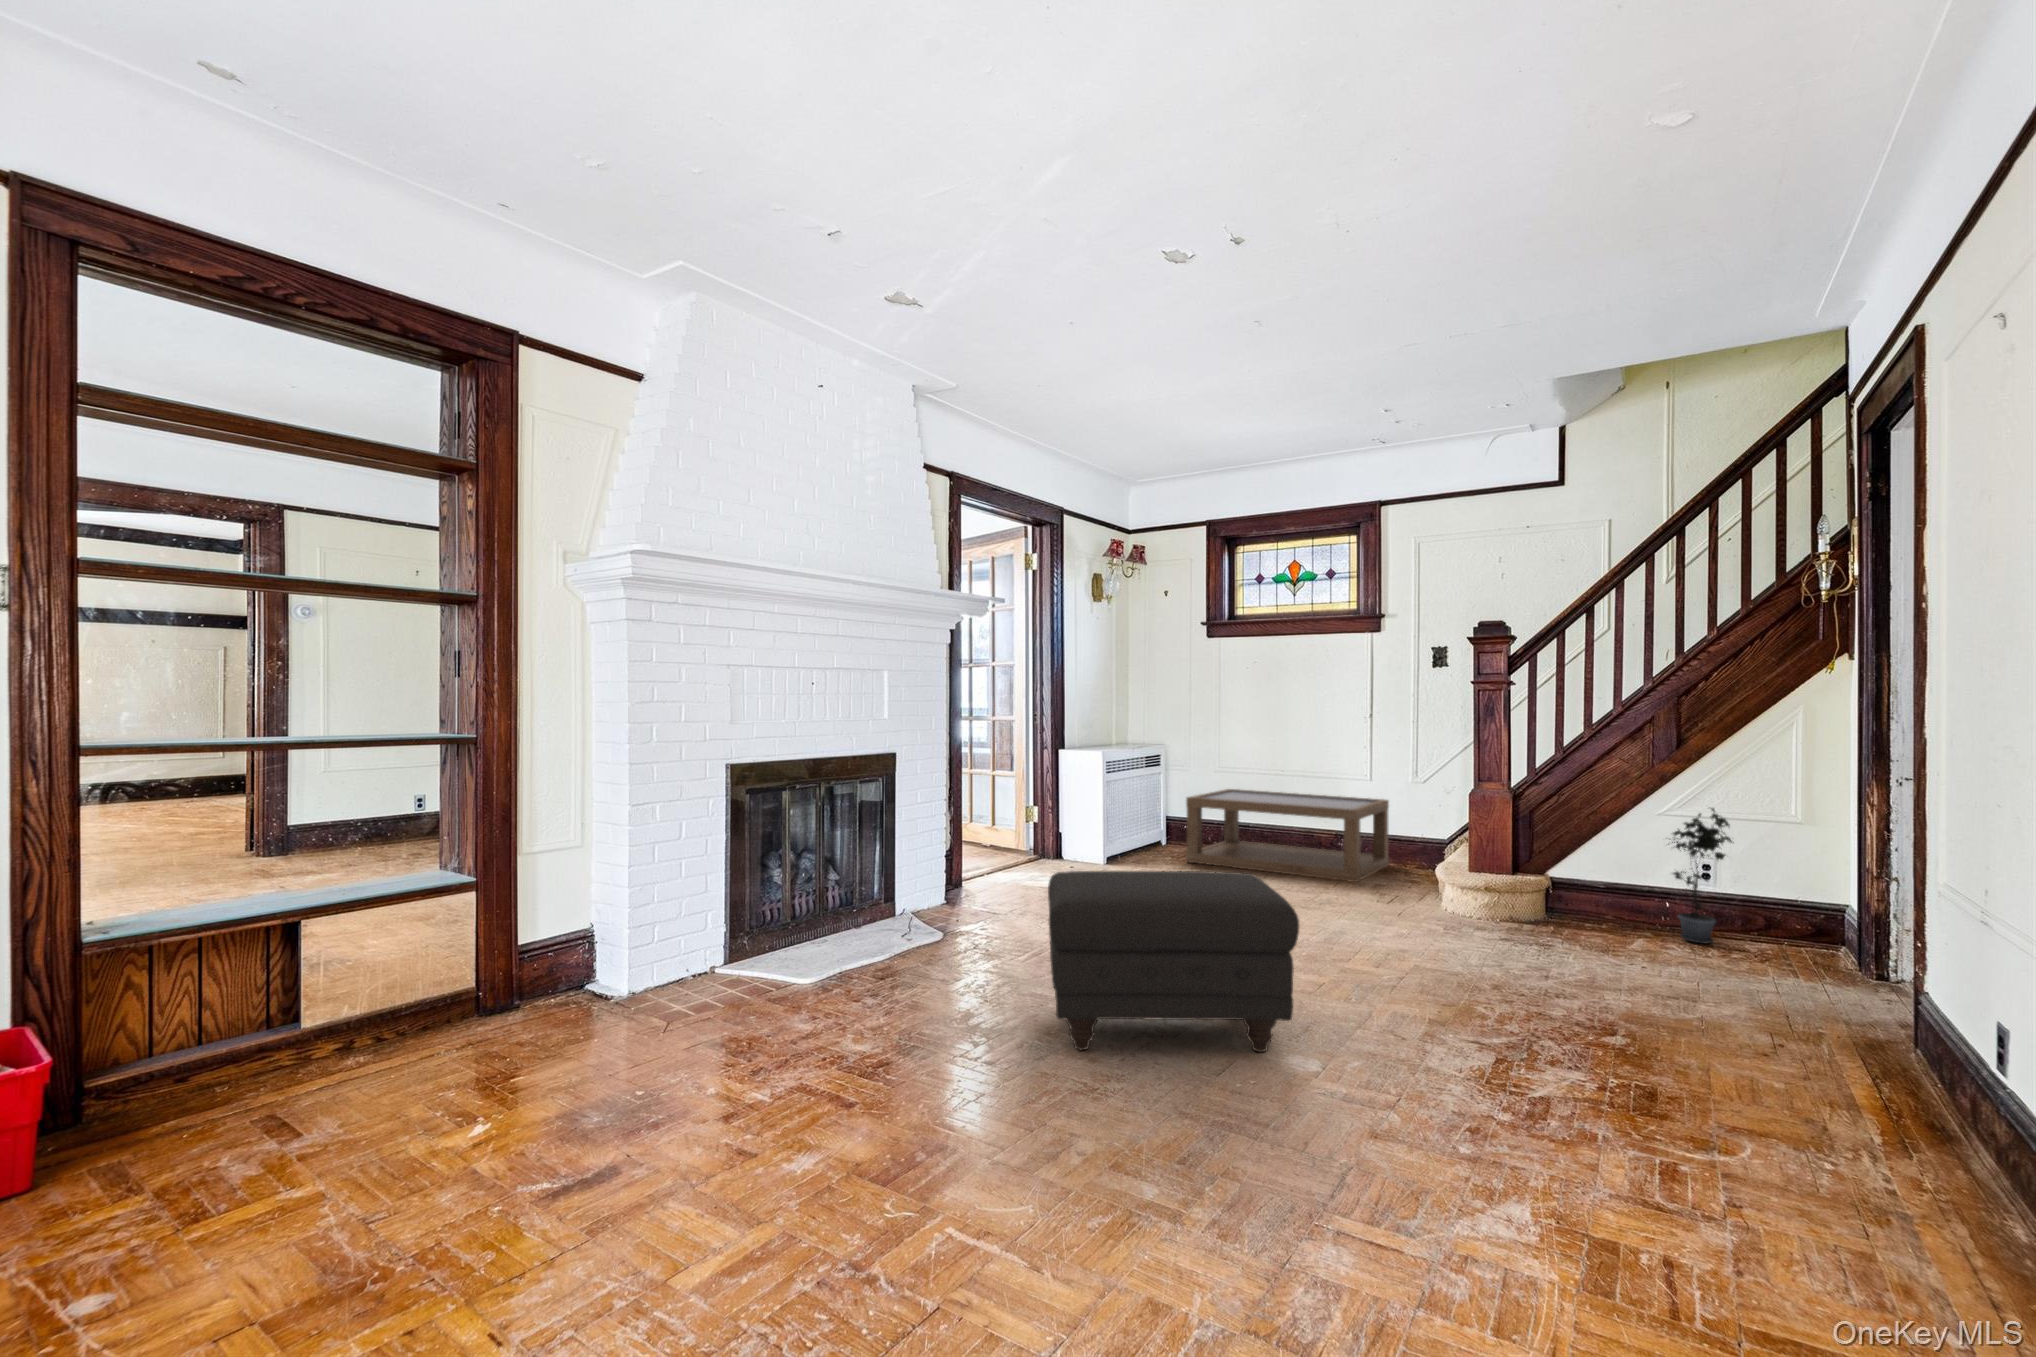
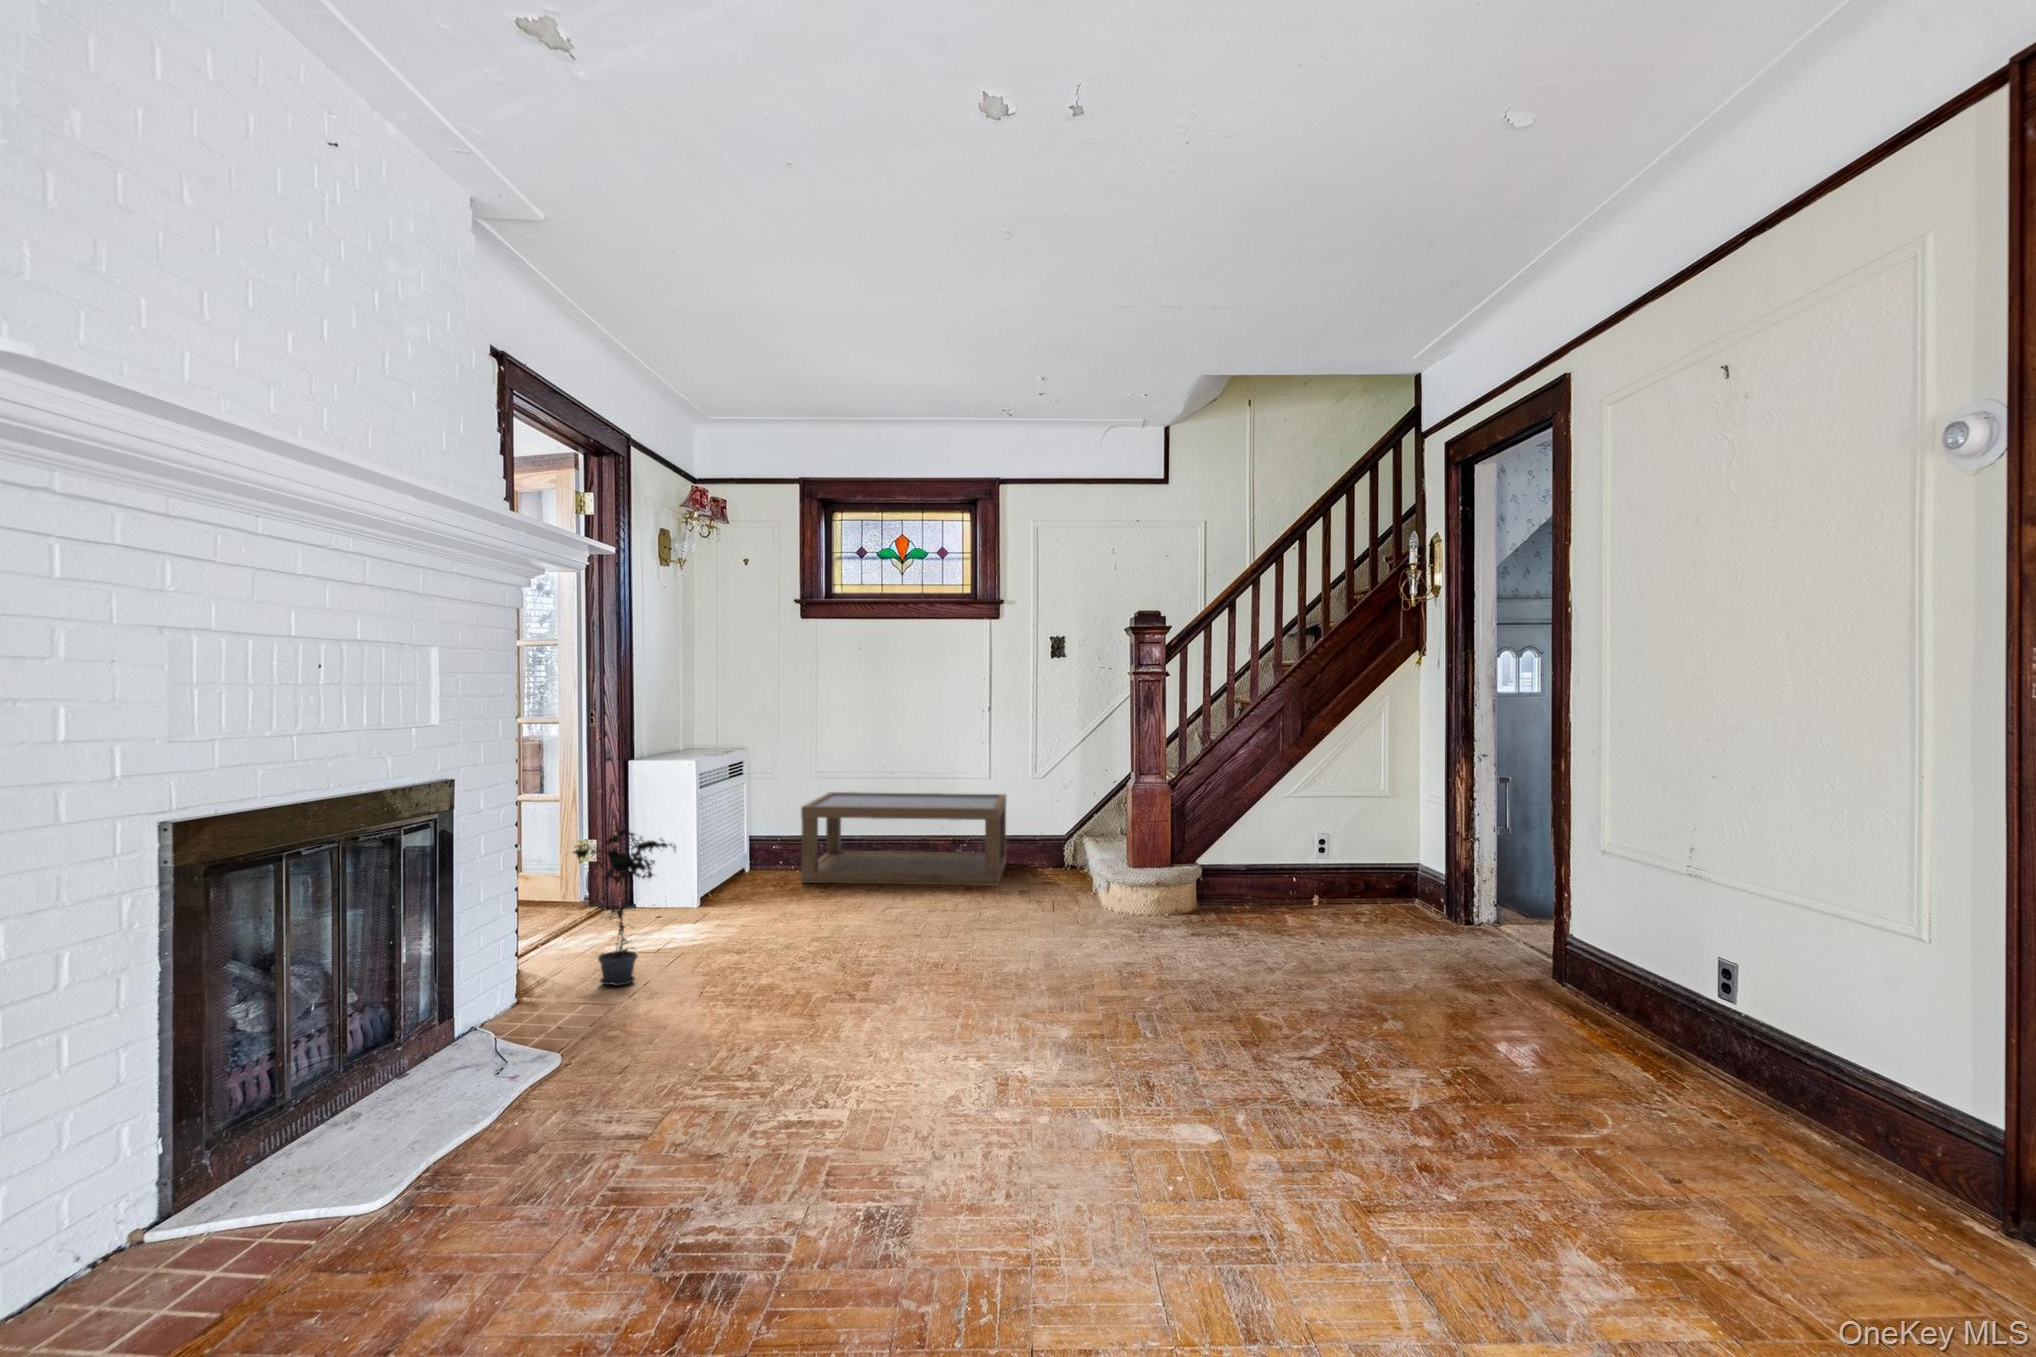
potted plant: present [1668,808,1734,944] -> present [573,828,676,986]
ottoman: present [1048,871,1299,1052] -> none [849,903,1191,1167]

